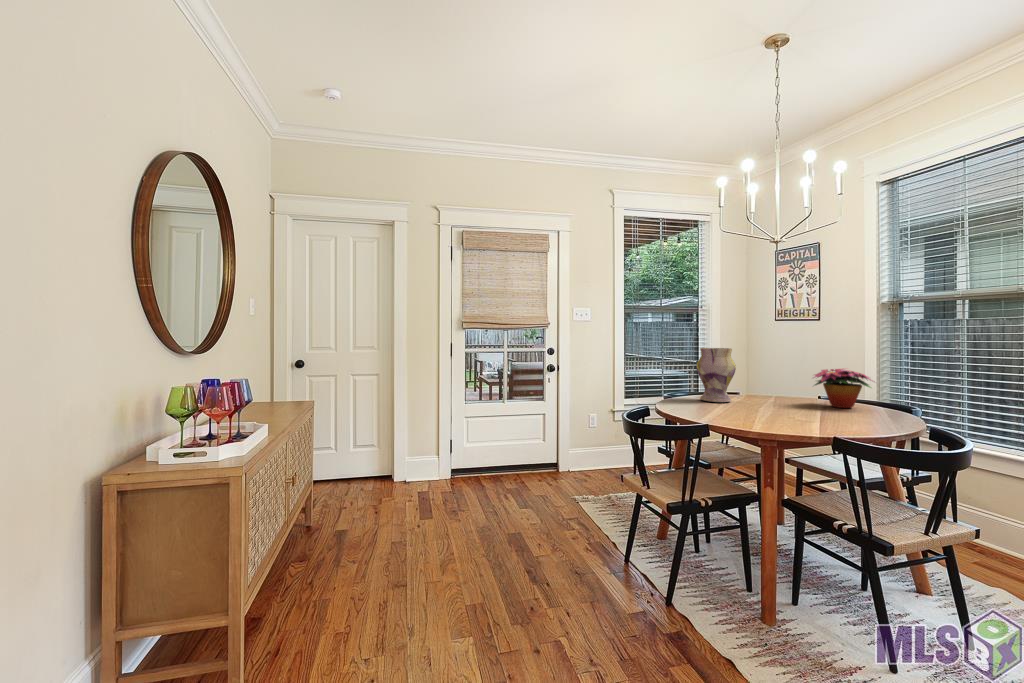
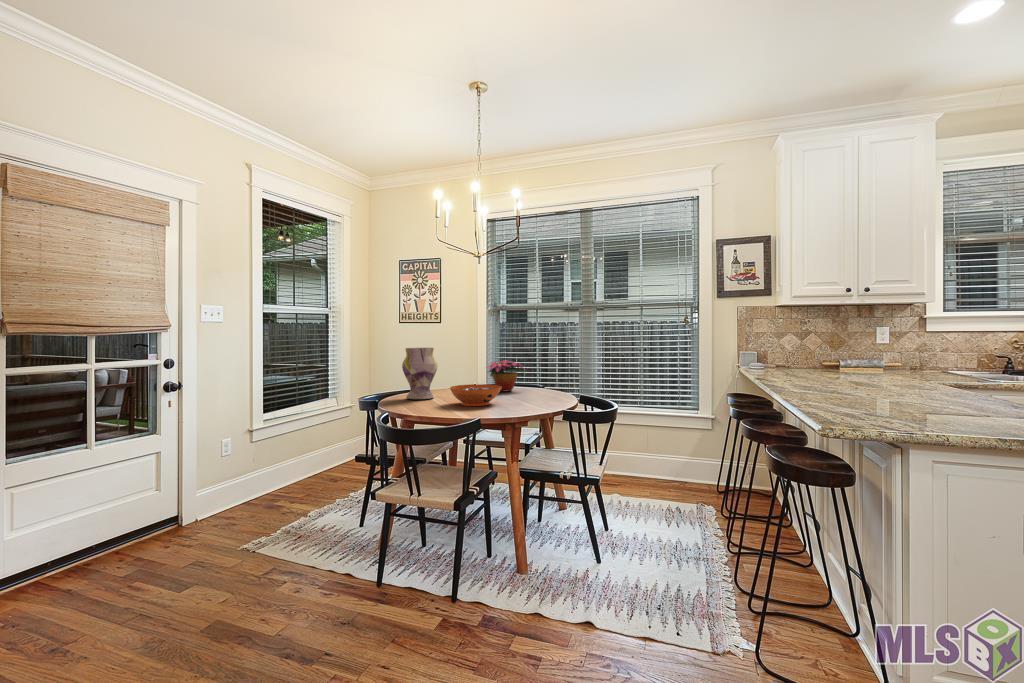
decorative bowl: none [721,391,786,417] -> present [450,384,501,406]

